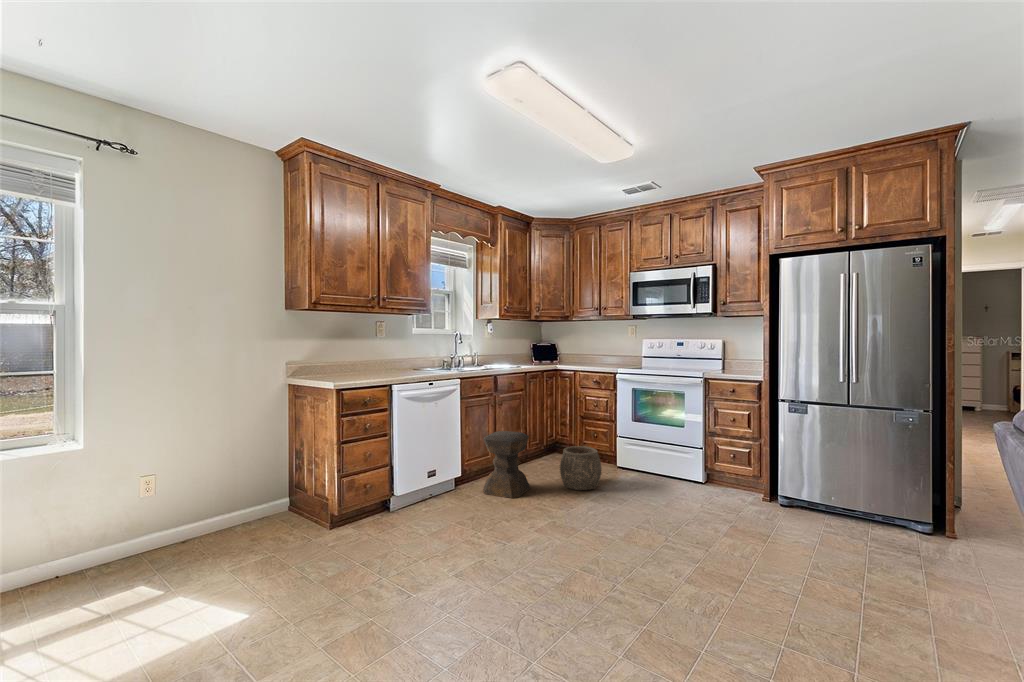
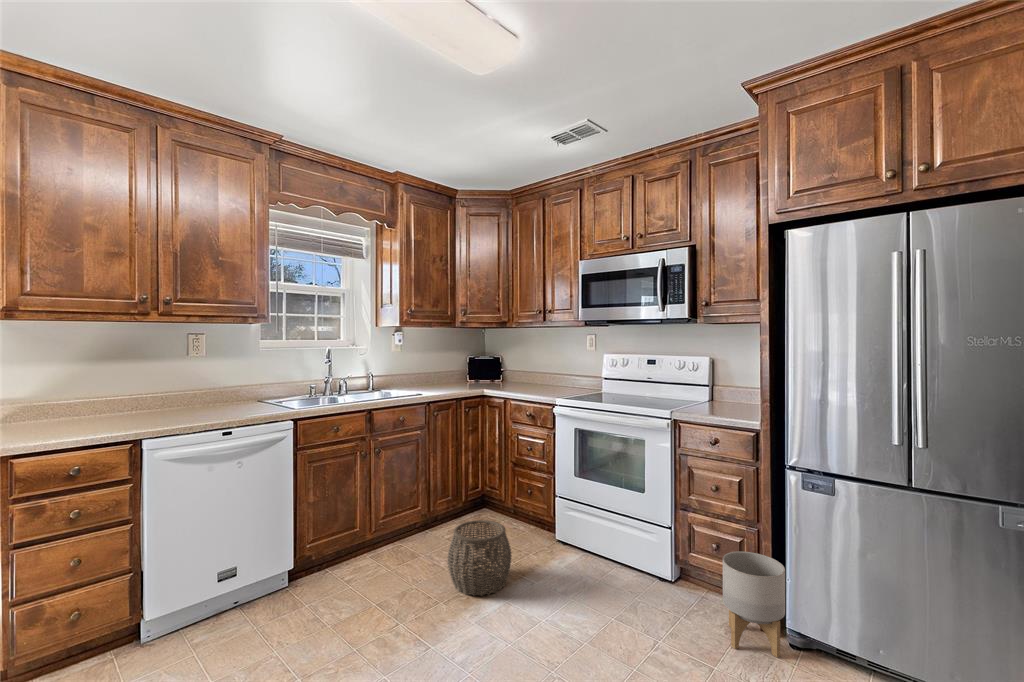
stool: present [482,431,530,498] -> none [322,497,401,611]
planter: none [742,454,780,510] -> present [723,551,785,657]

